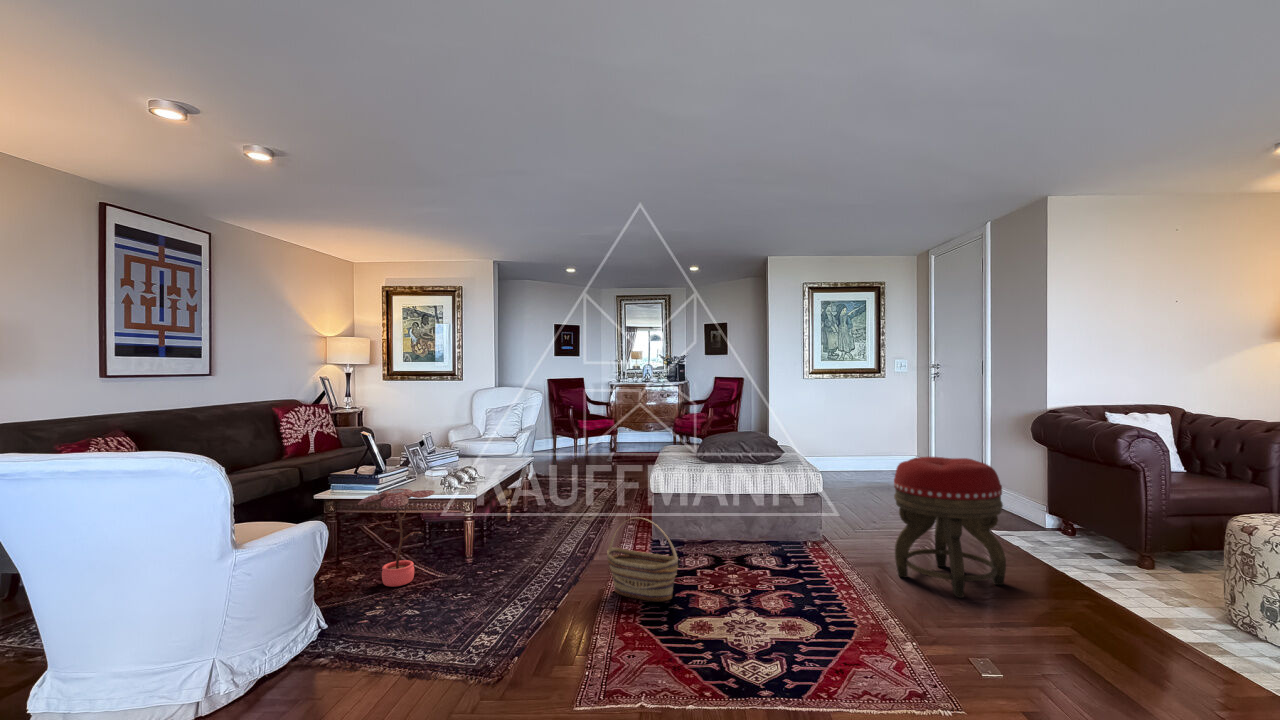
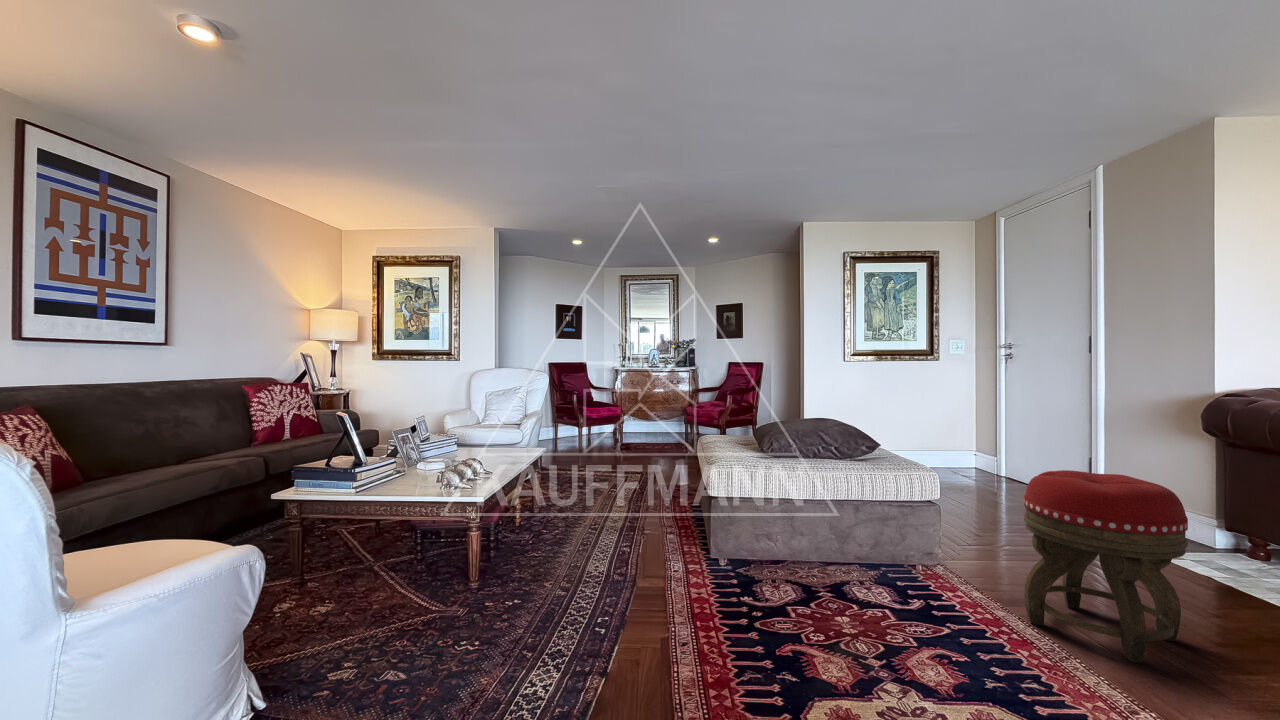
potted plant: present [358,489,435,587] -> none [329,494,432,624]
basket: present [607,518,678,601] -> none [661,544,761,660]

